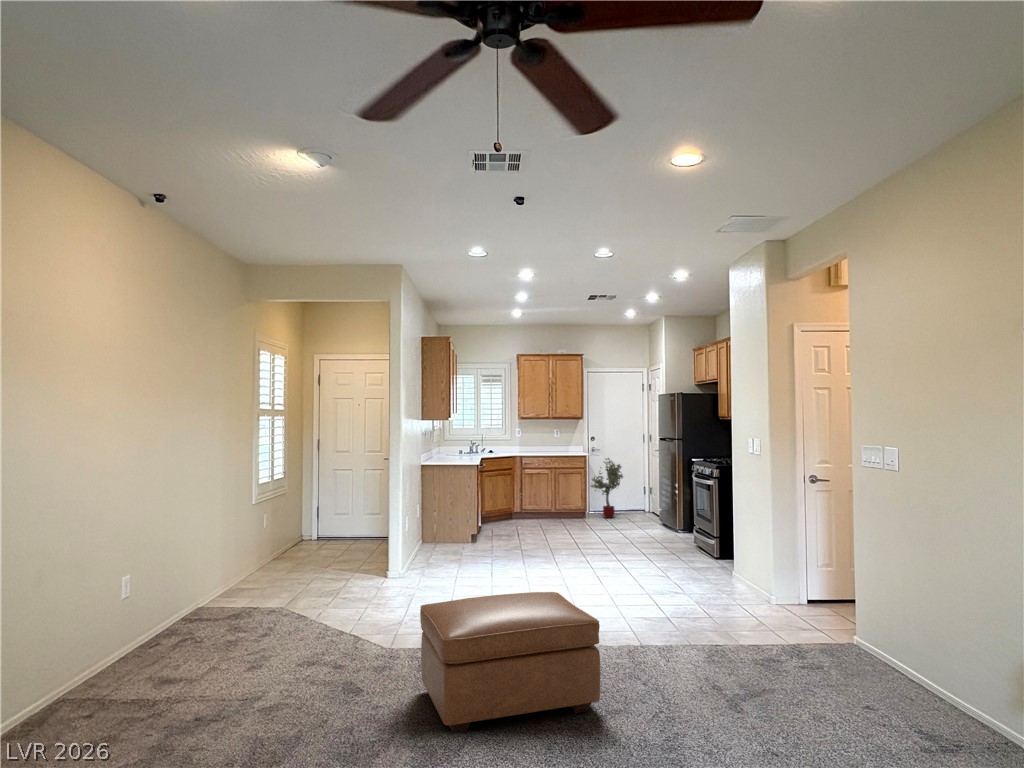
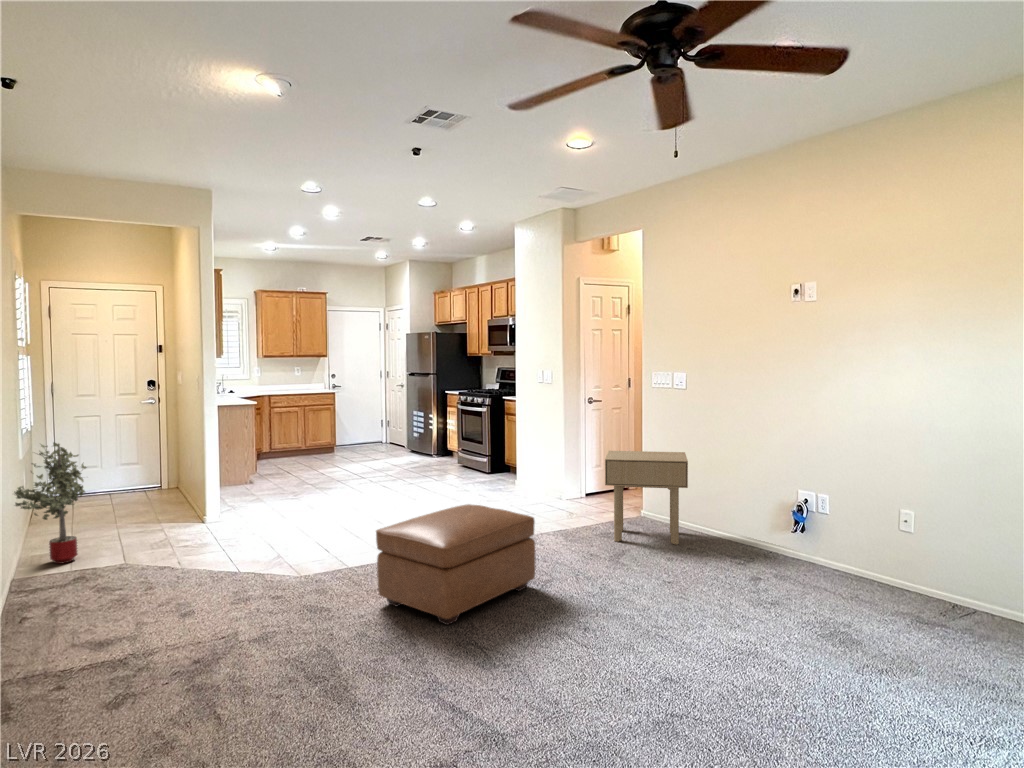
potted tree: present [591,458,623,518] -> present [14,442,86,564]
side table: none [759,548,901,700] -> present [605,451,688,545]

